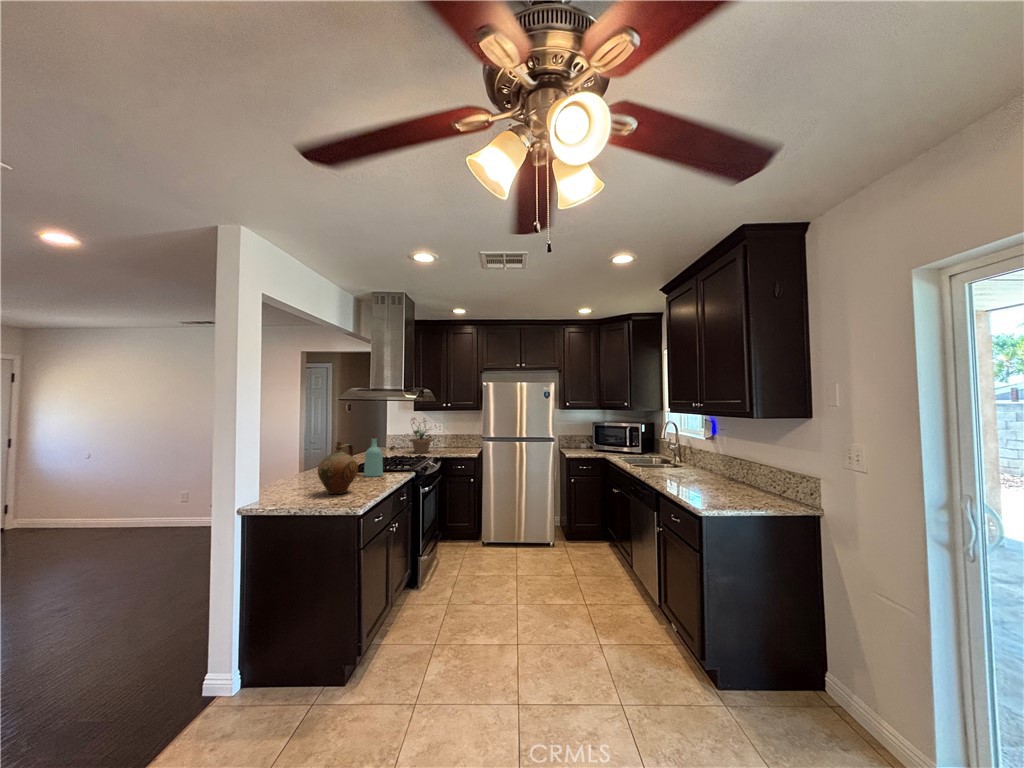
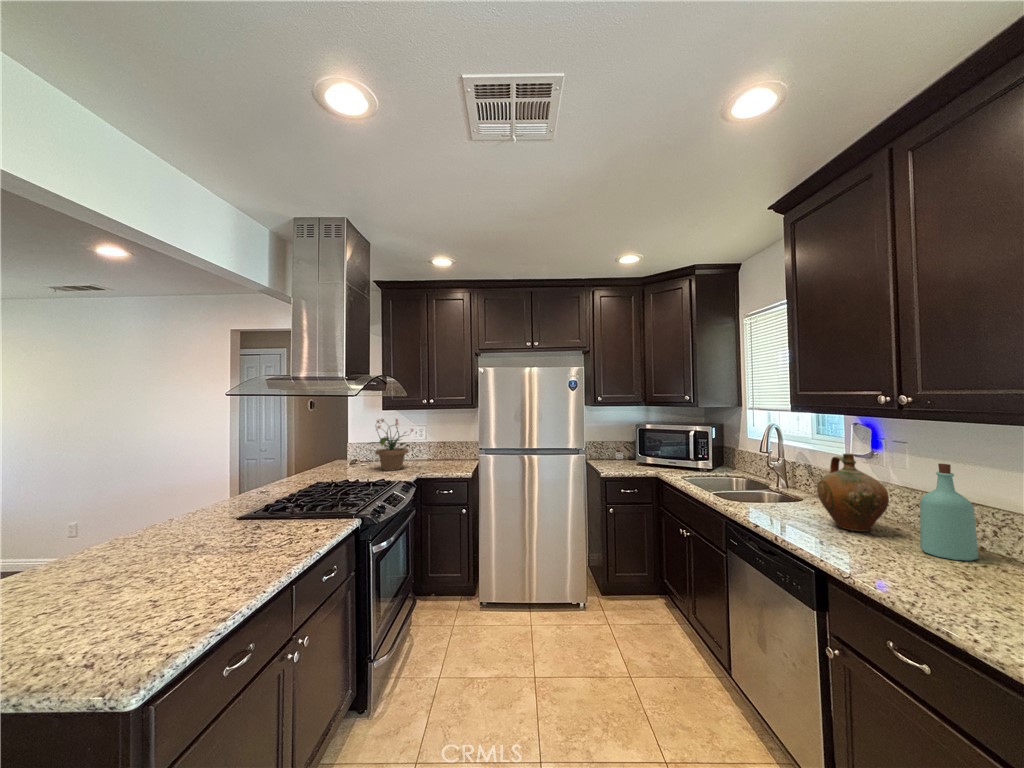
bottle: present [364,435,383,477] -> present [920,463,978,561]
ceramic jug: present [317,442,358,494] -> present [817,454,889,532]

